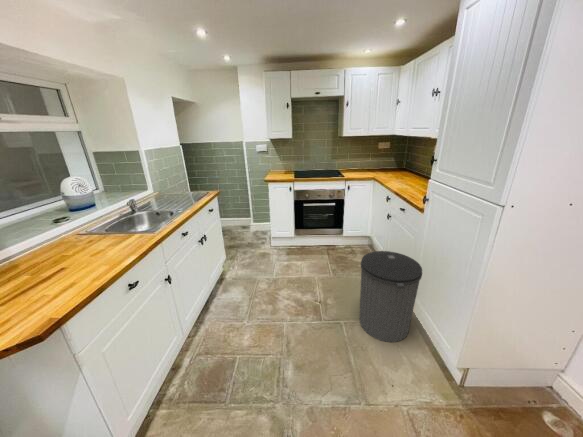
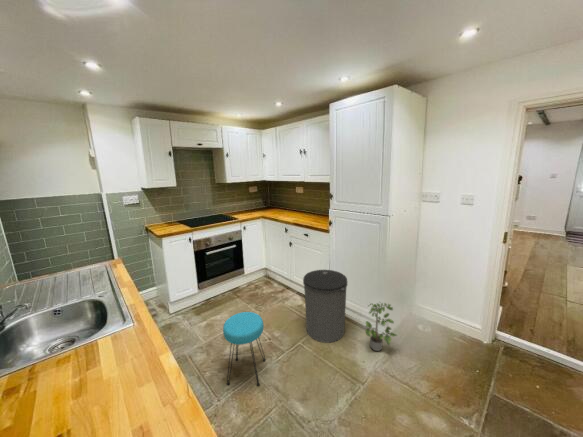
stool: none [260,262,301,331] -> present [223,312,265,386]
potted plant: none [414,317,467,389] -> present [366,303,396,351]

